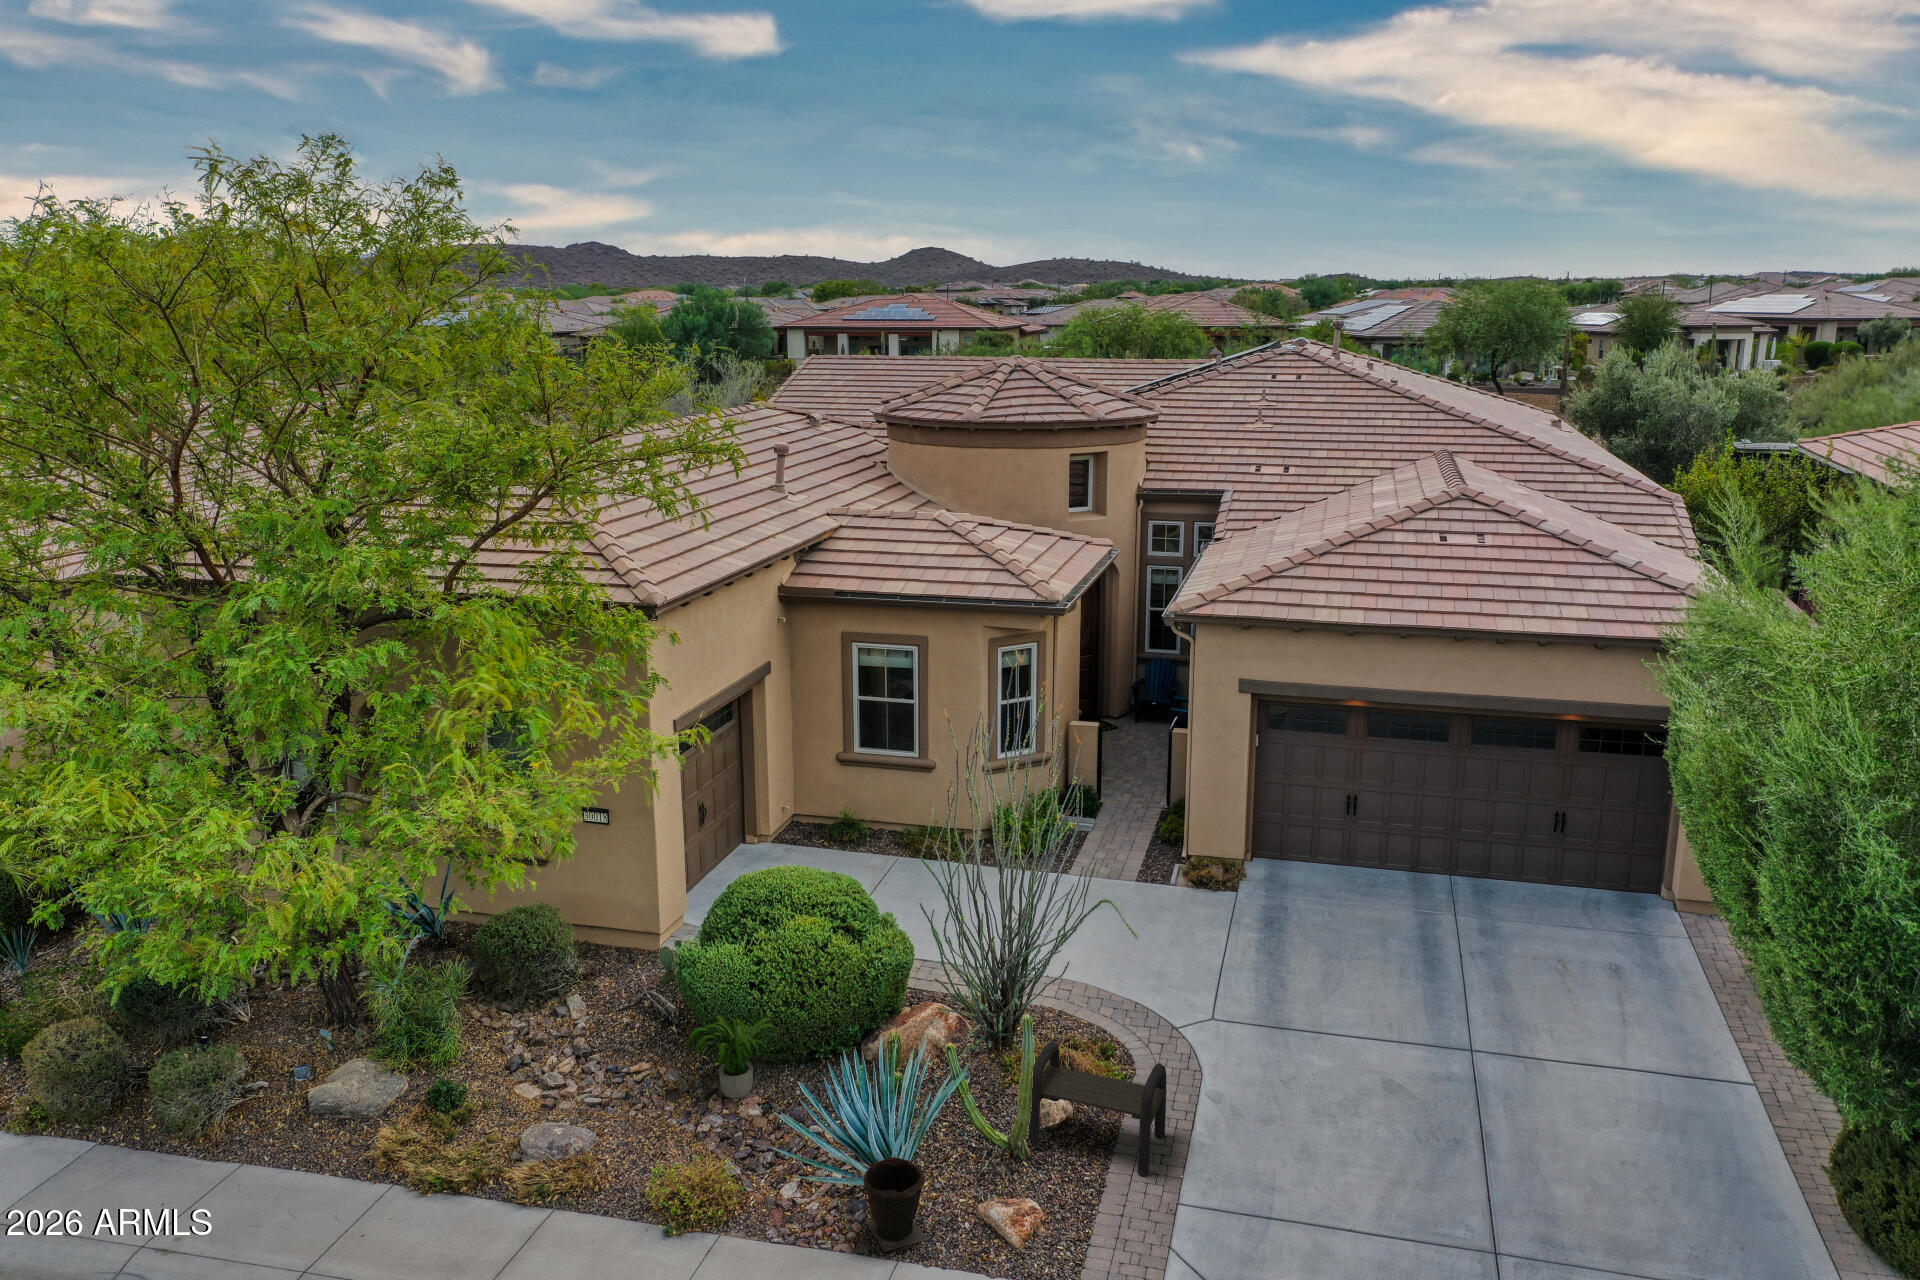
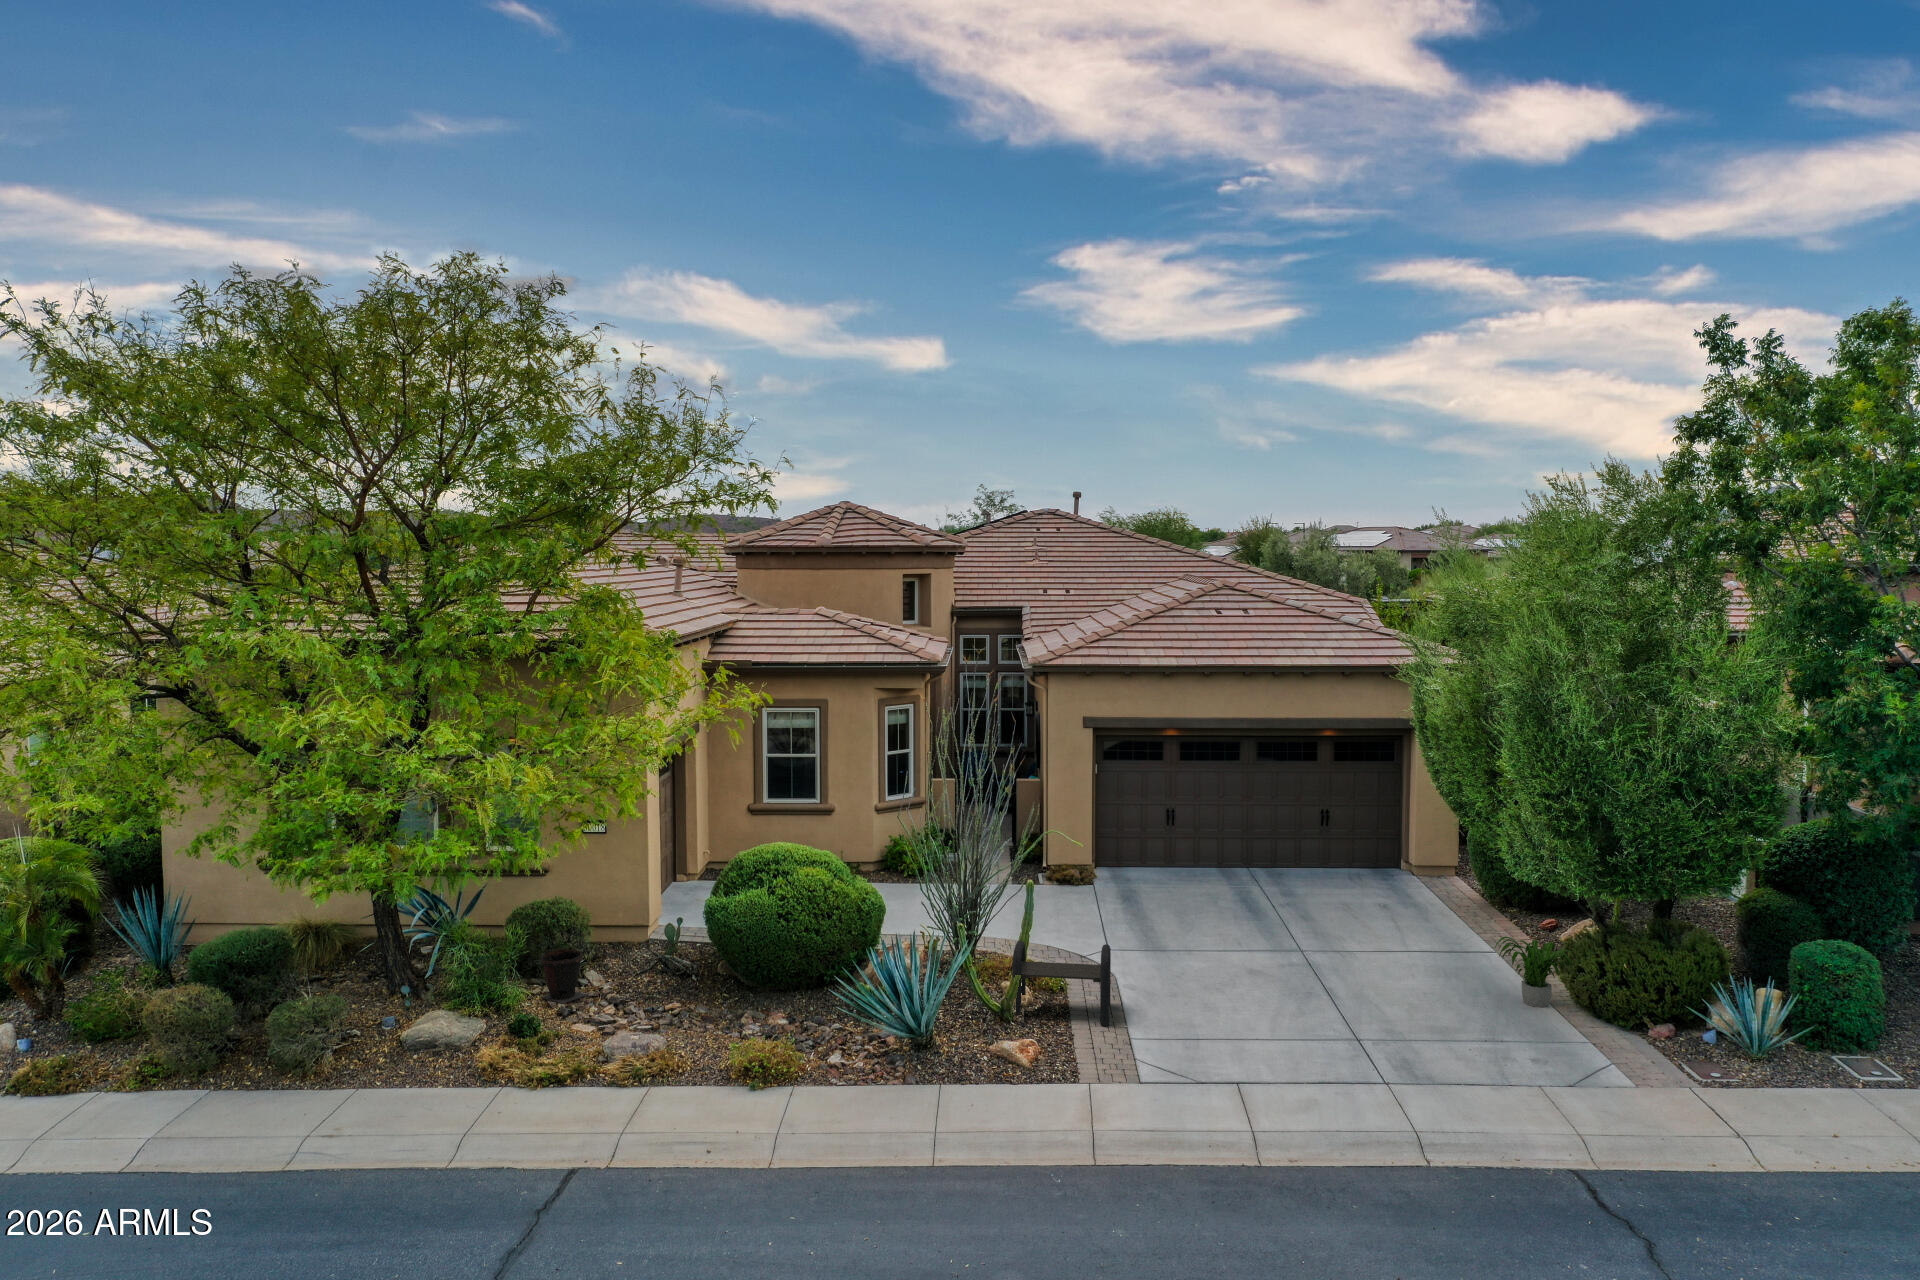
potted plant: present [686,1015,781,1099] -> present [1495,937,1573,1007]
bucket: present [864,1157,929,1252] -> present [541,949,588,1003]

